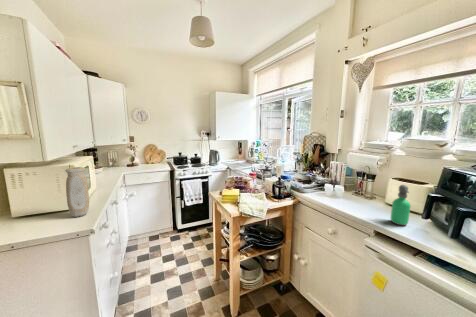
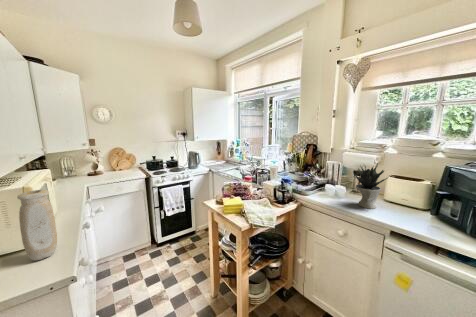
potted plant: none [346,162,382,209] -> present [353,163,390,209]
soap dispenser: present [391,185,410,225] -> none [403,185,425,224]

